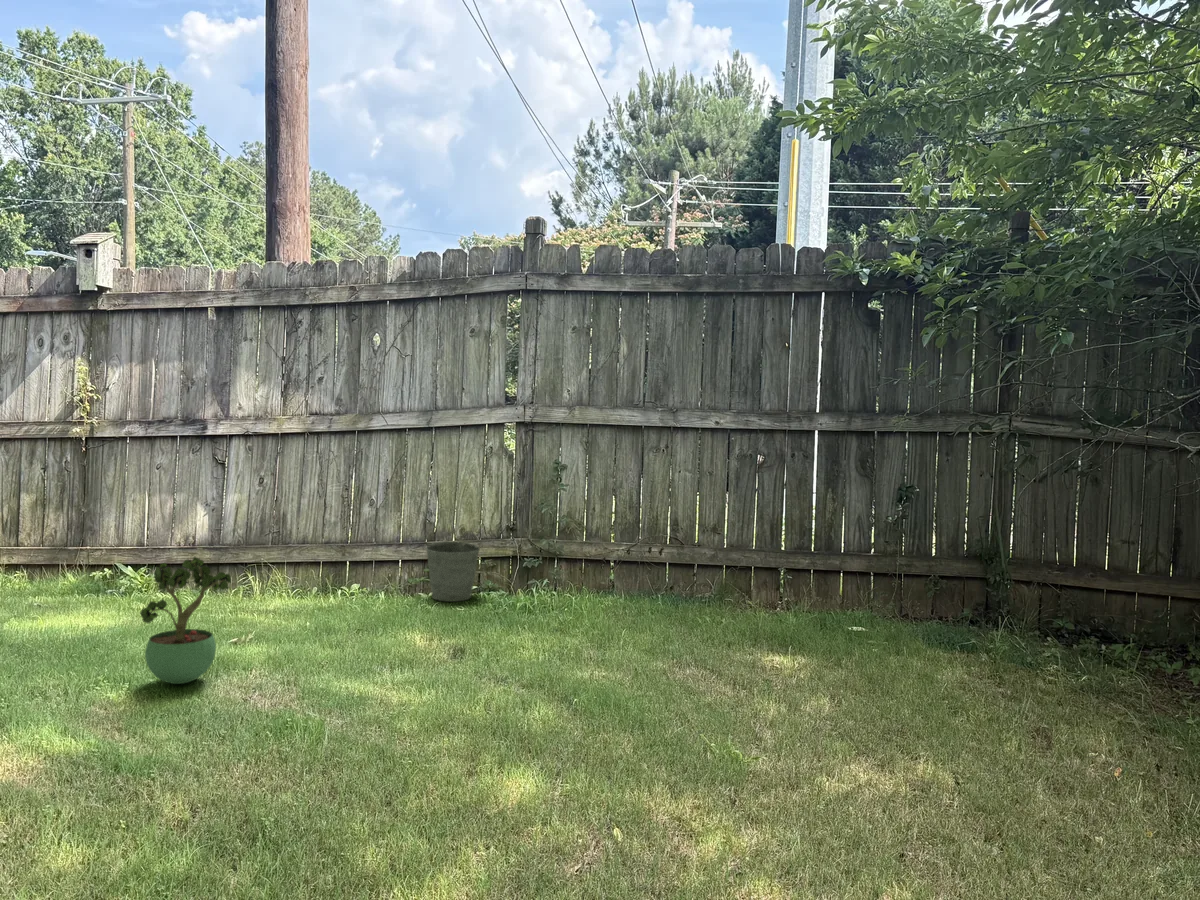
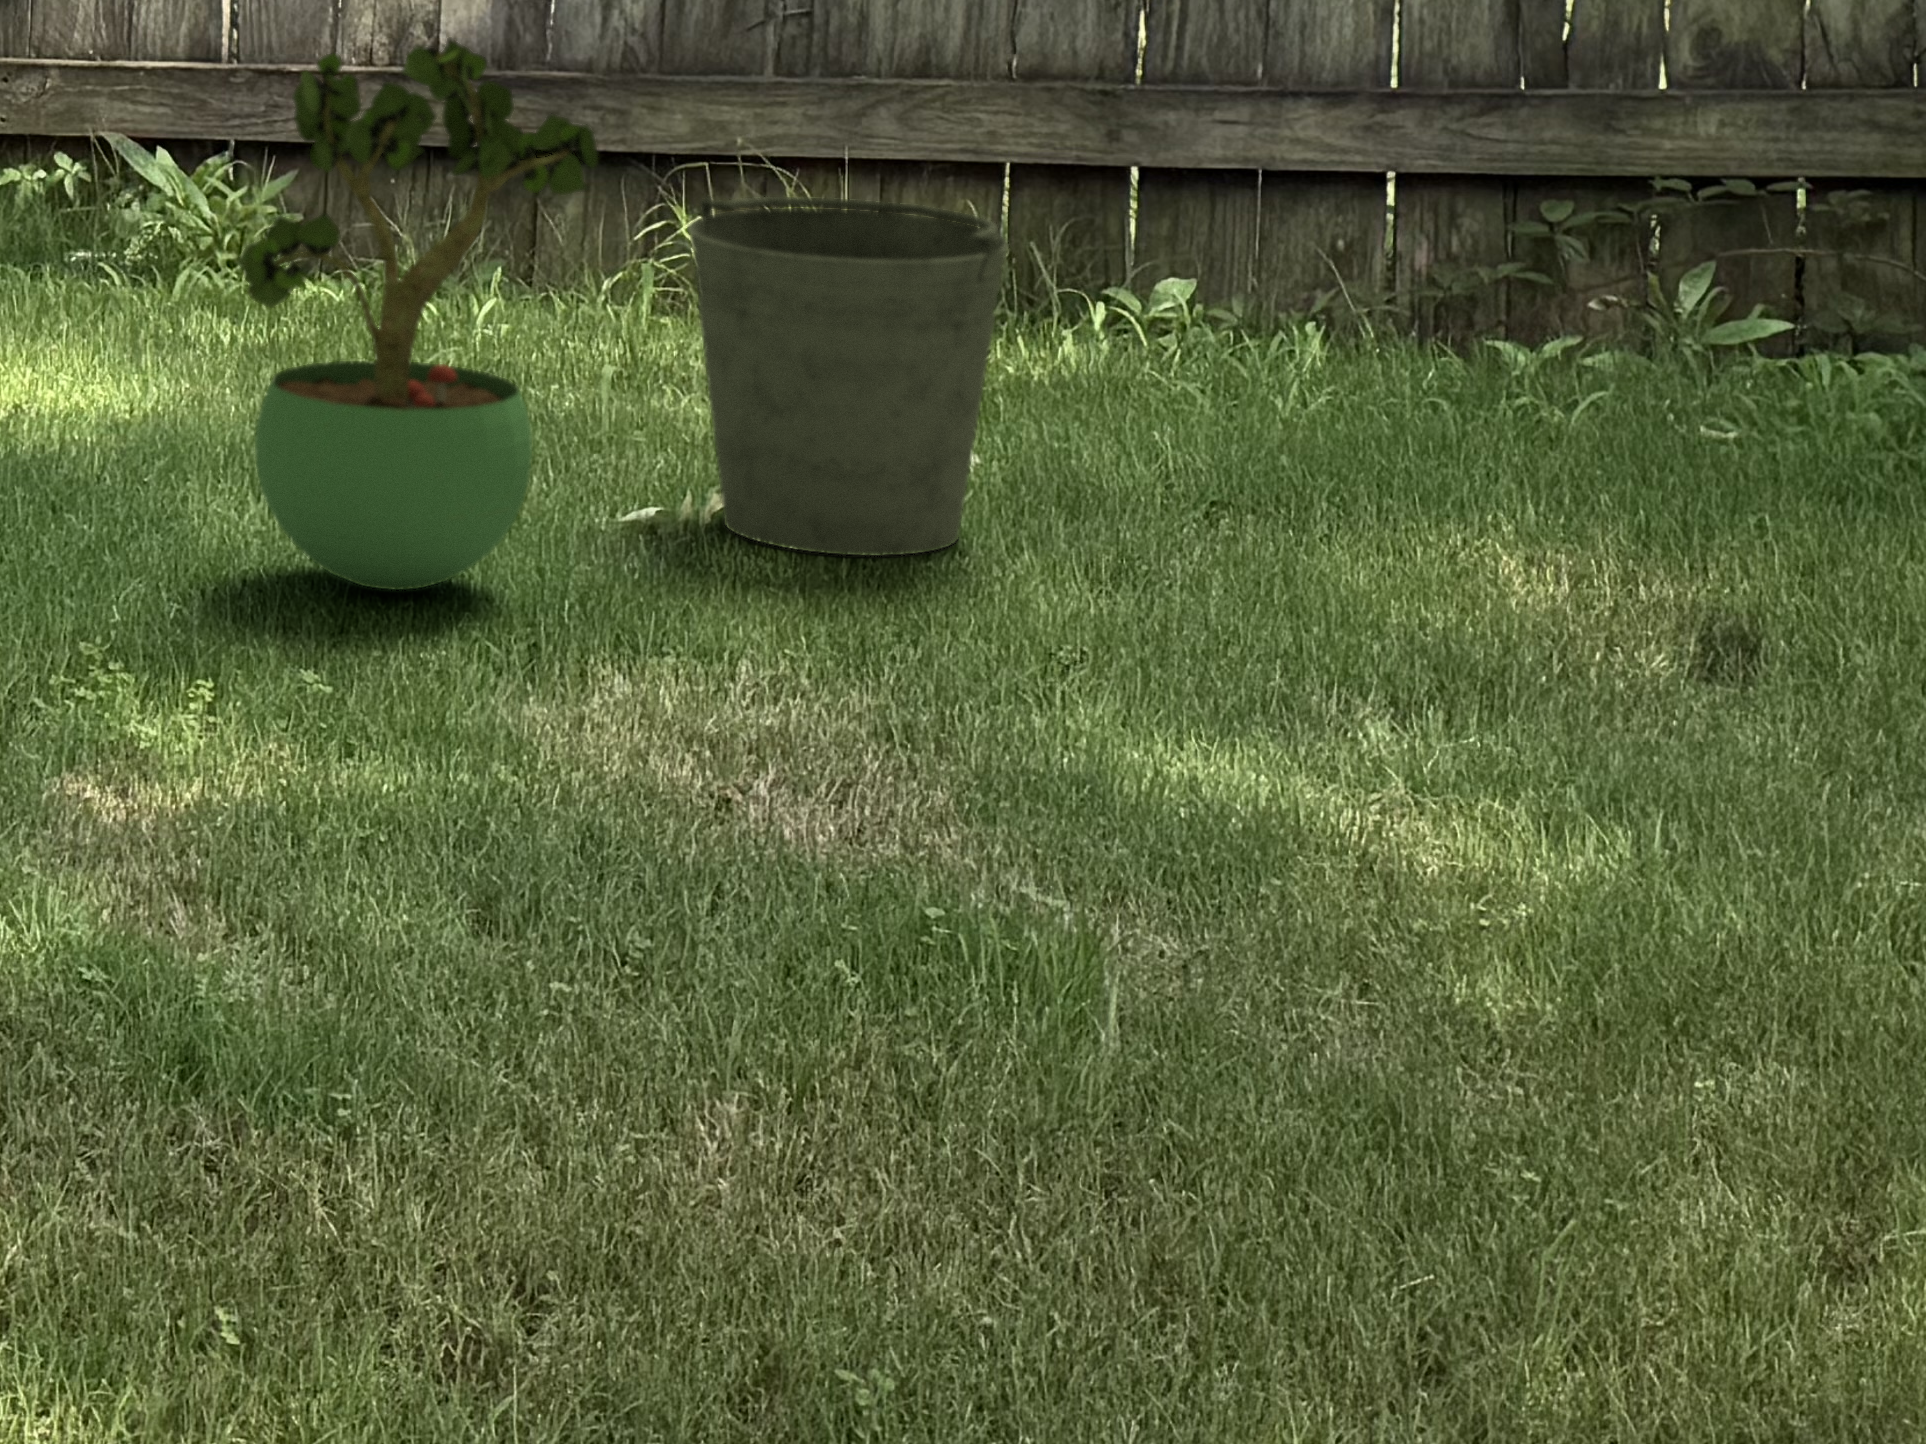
bucket: present [426,542,480,601] -> present [688,197,1008,556]

